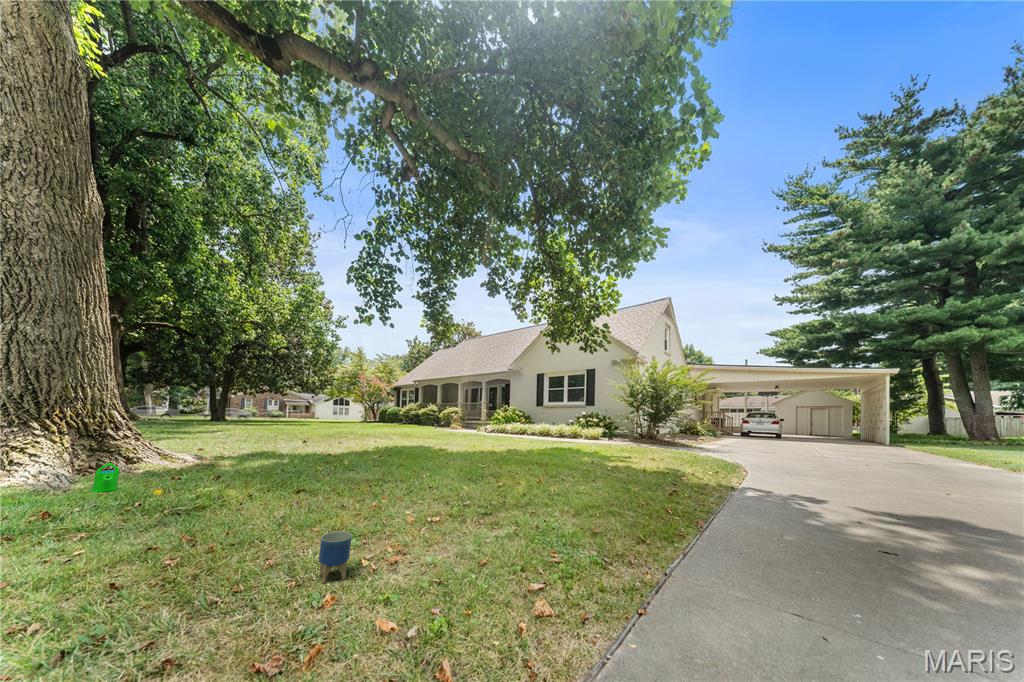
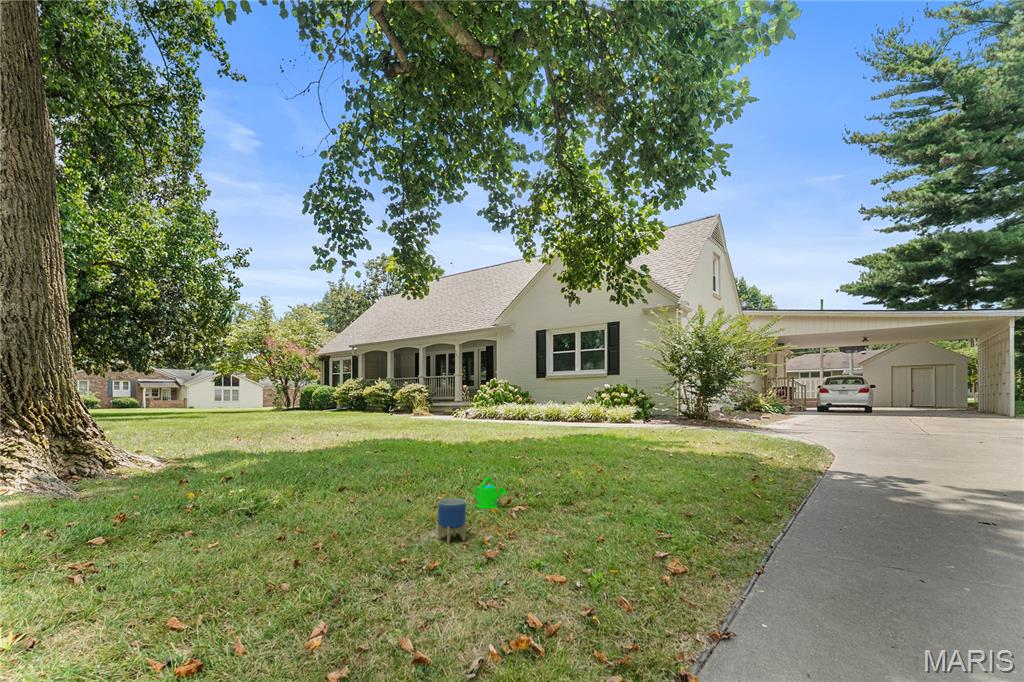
watering can: present [91,463,119,492] -> present [474,477,506,508]

